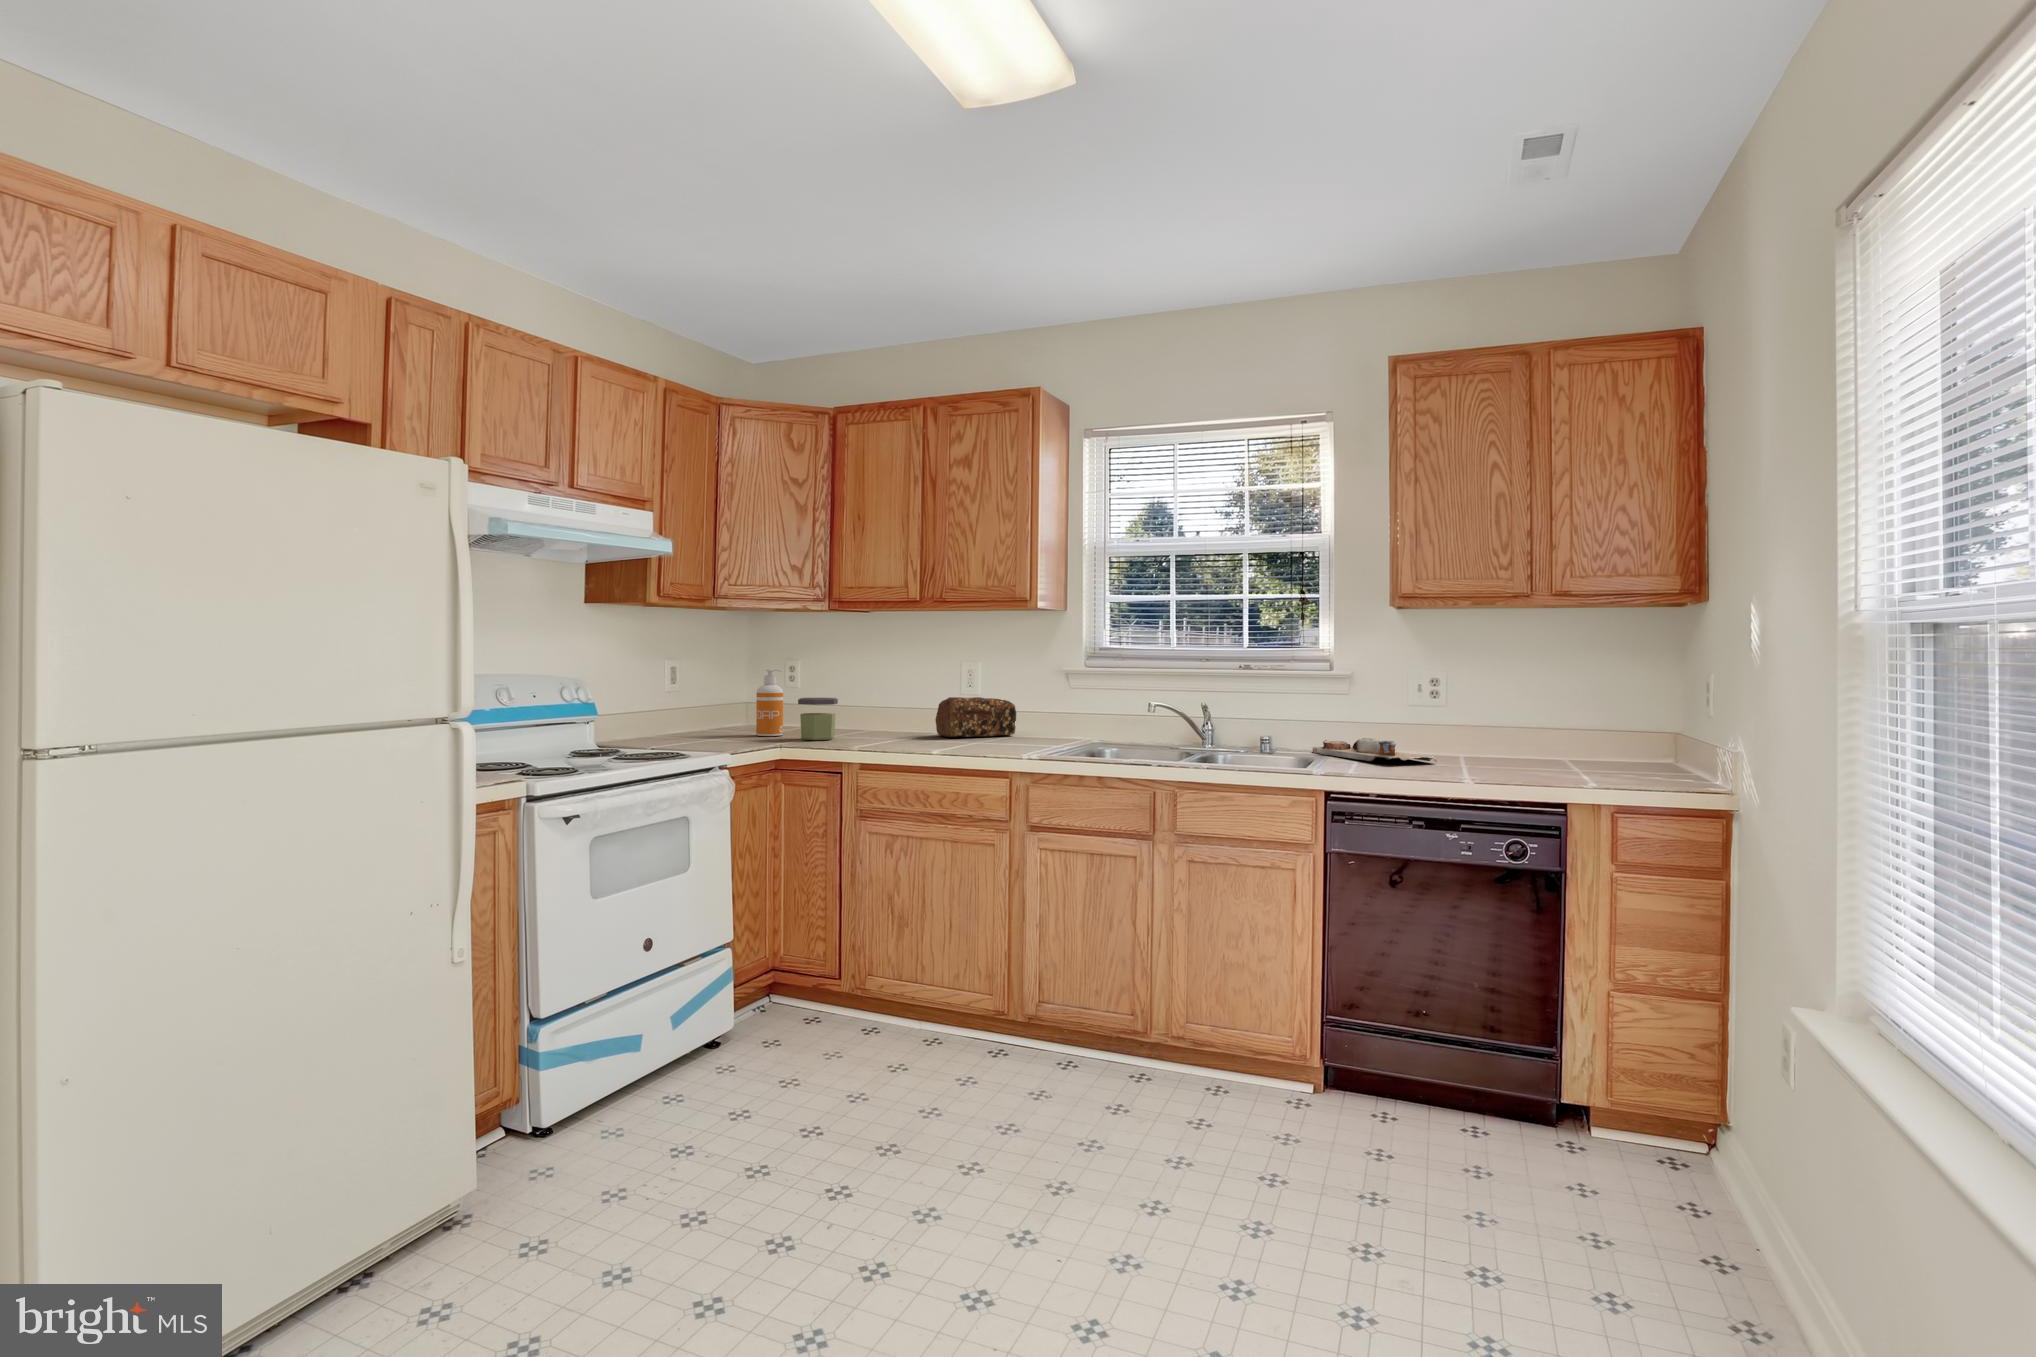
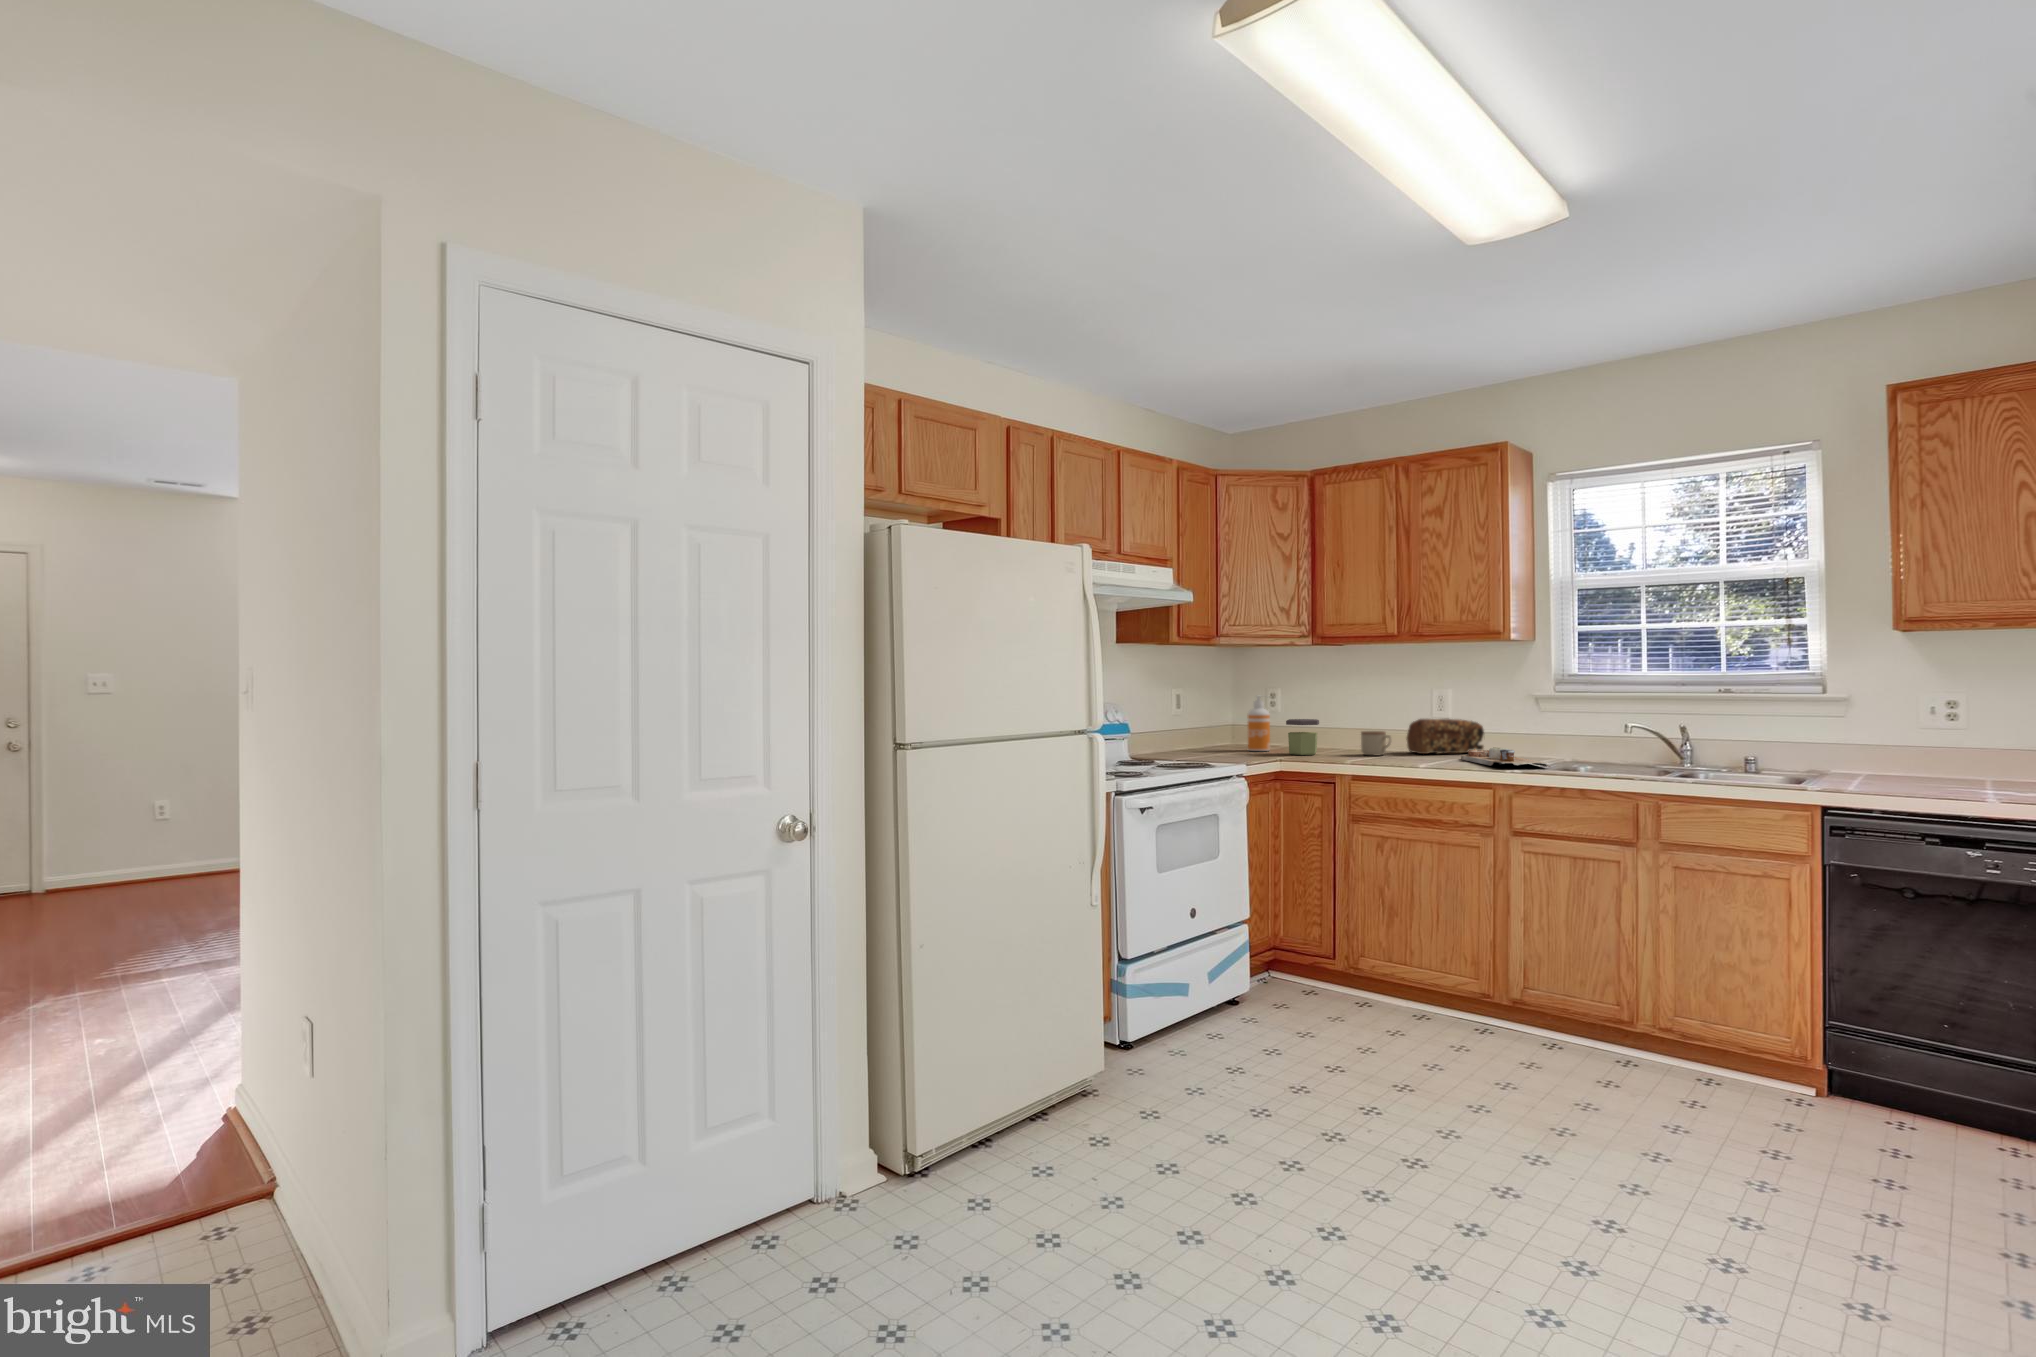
mug: none [884,711,917,740] -> present [1361,731,1391,755]
cutting board: present [1312,738,1437,762] -> present [1461,747,1551,767]

